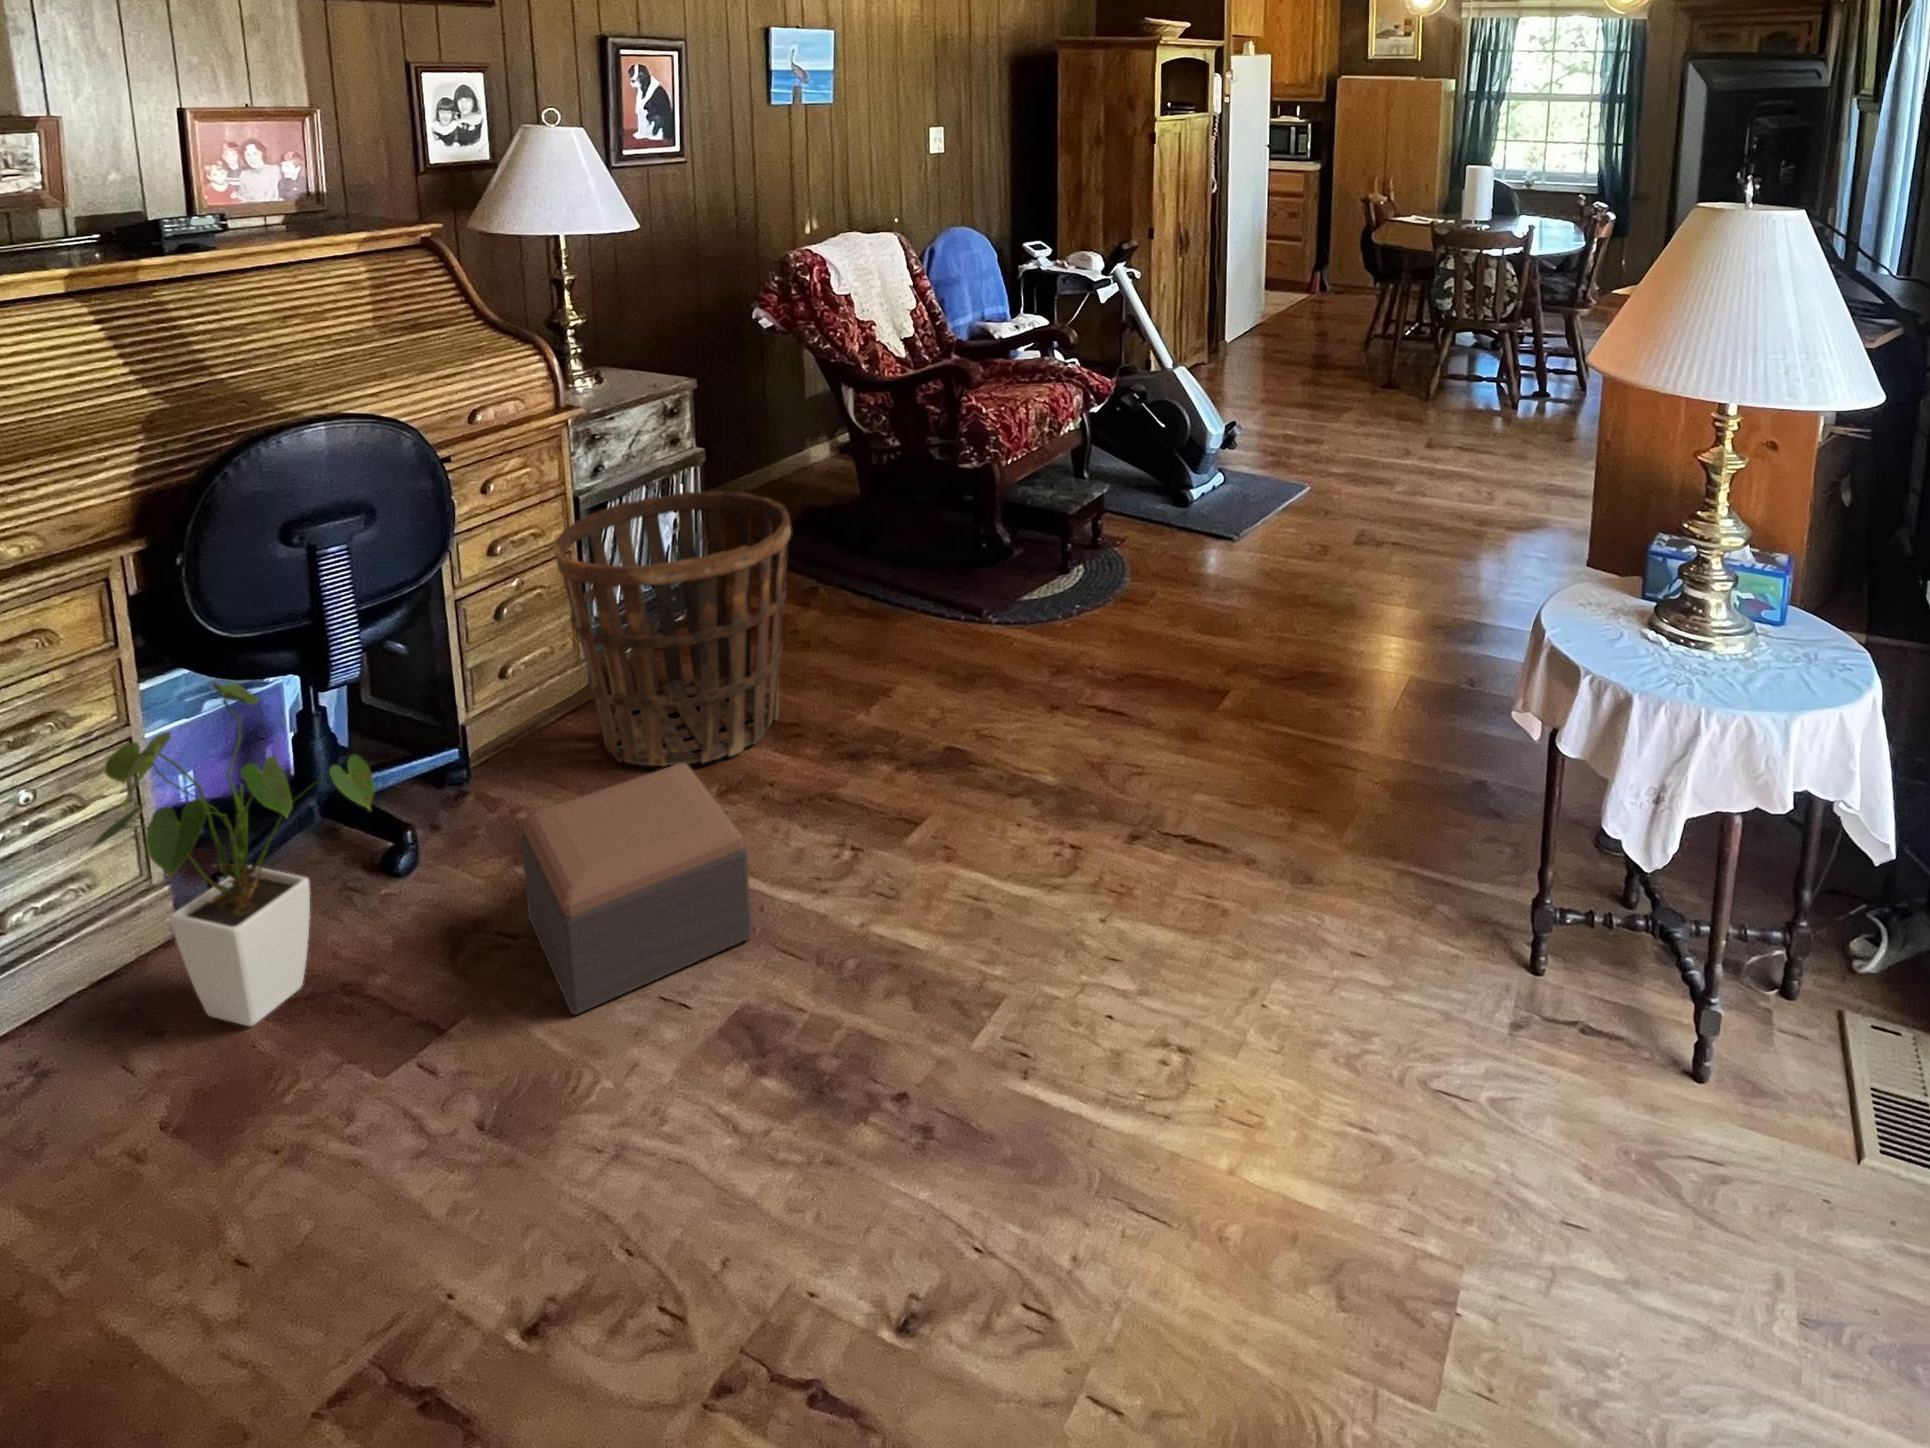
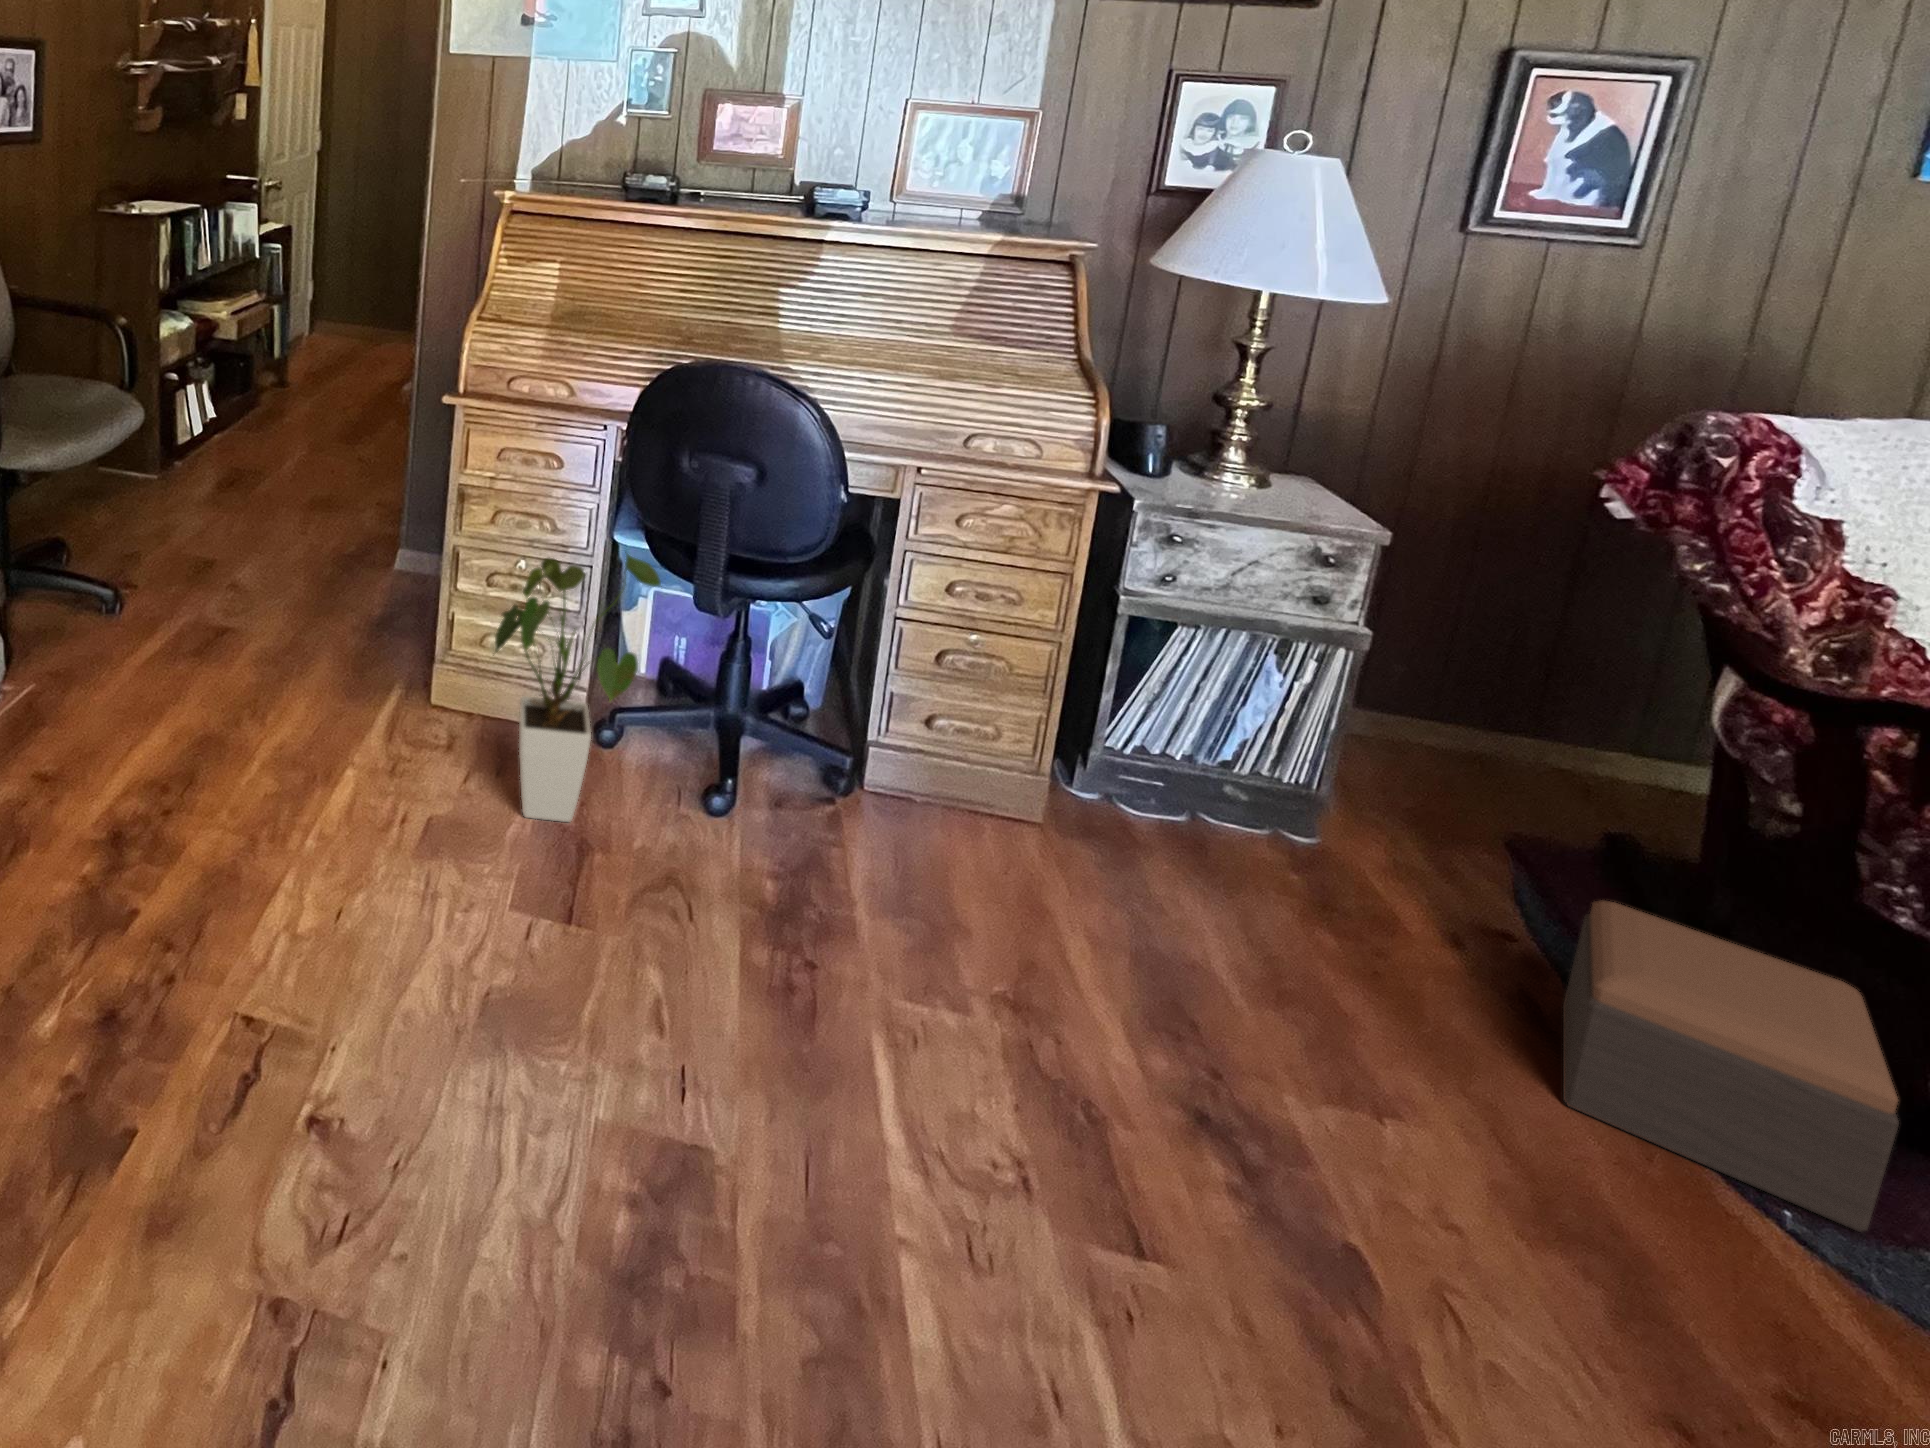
basket: present [554,491,791,766] -> none [965,604,1307,1000]
footstool: present [521,763,752,1015] -> present [1563,901,1899,1232]

